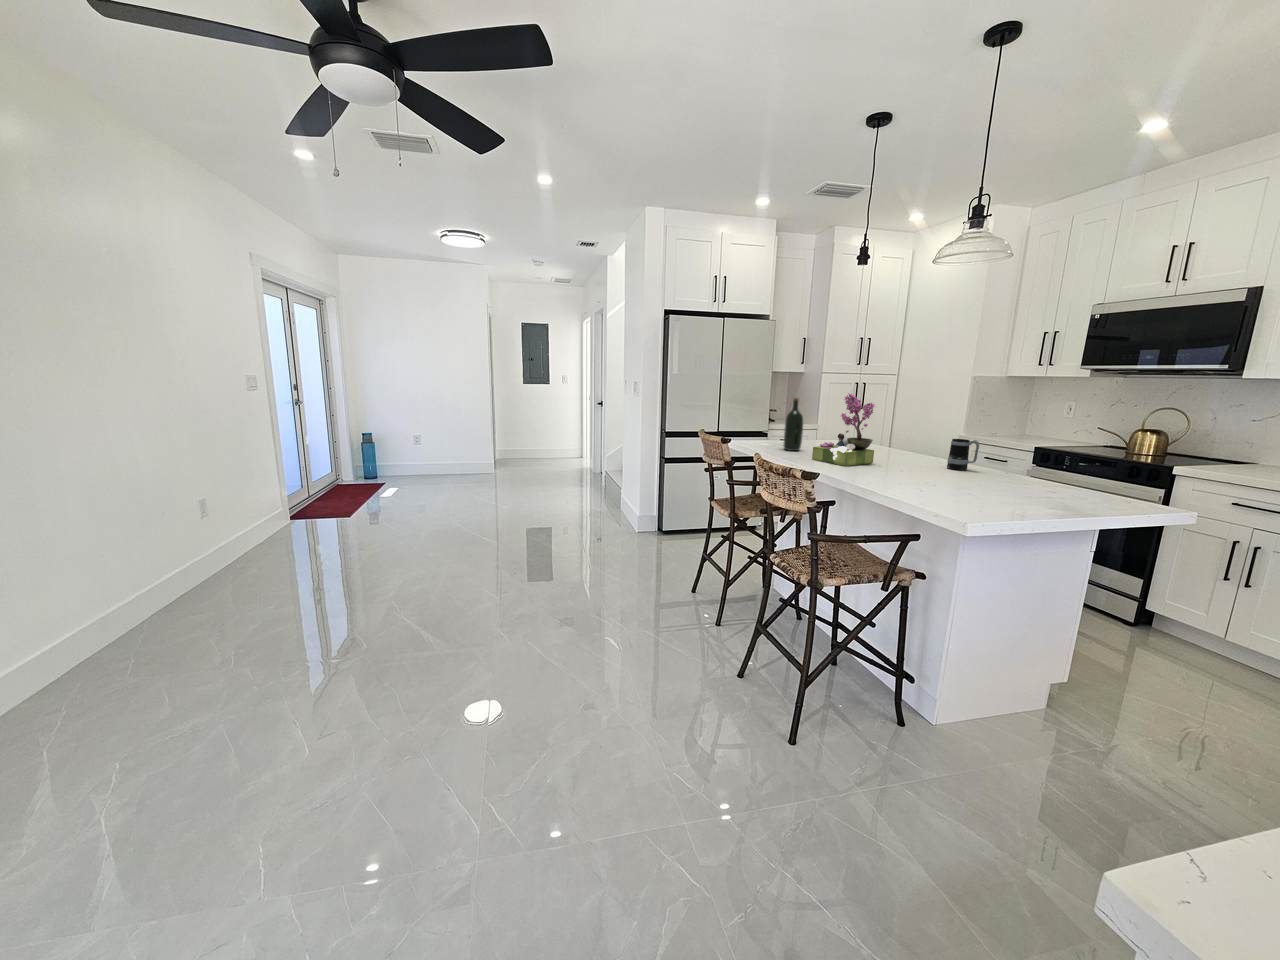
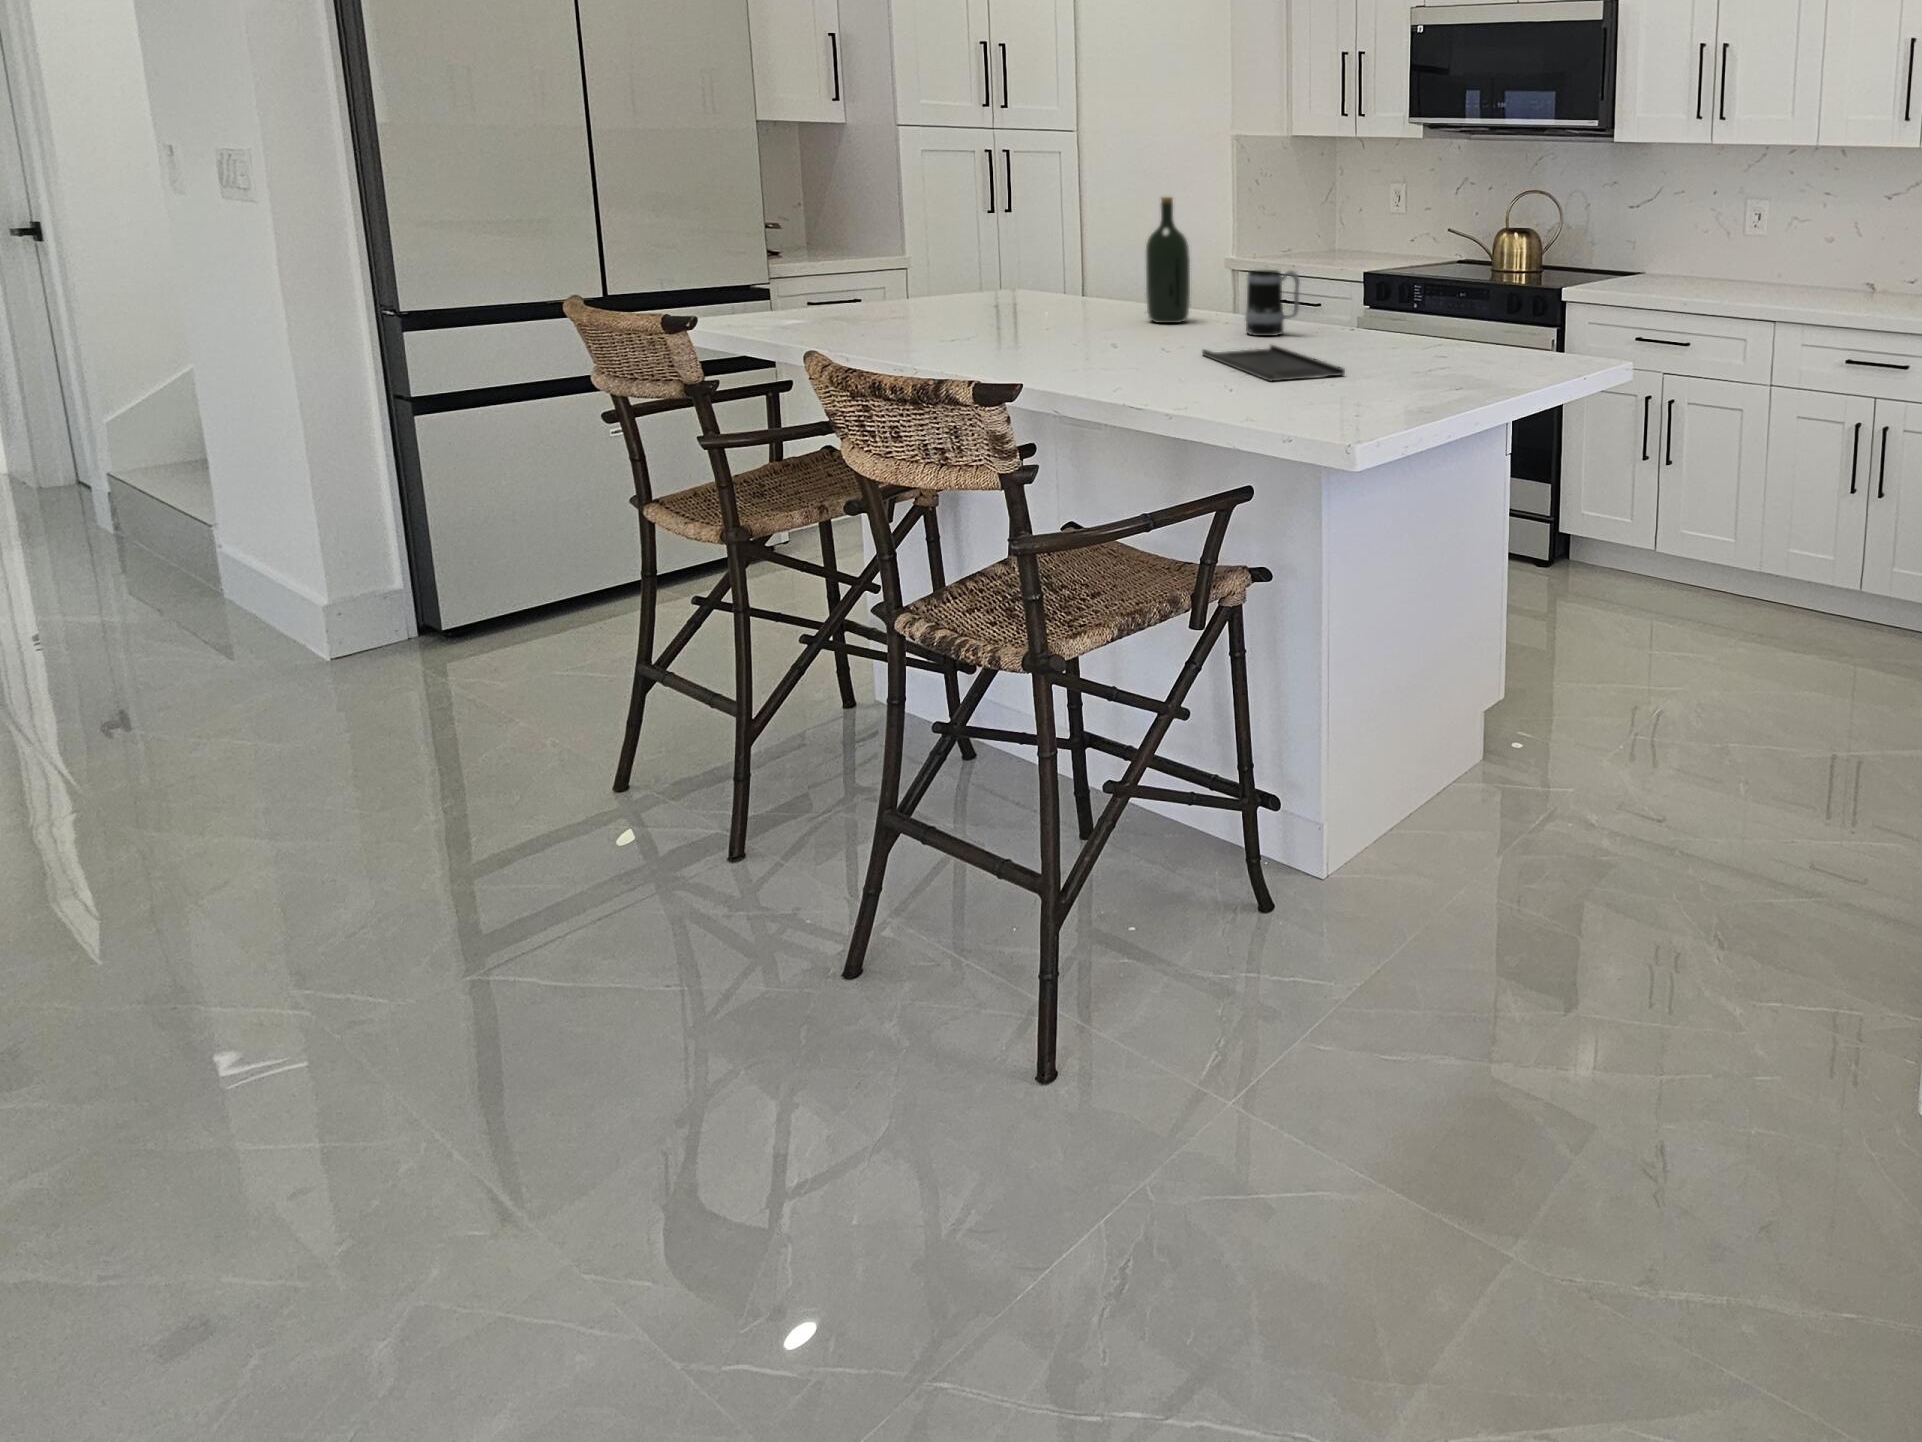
flower arrangement: present [812,393,876,466] -> none [948,174,1097,356]
wine bottle: present [783,398,803,451] -> present [1146,197,1190,323]
tray: none [917,472,987,492] -> present [1202,345,1345,381]

